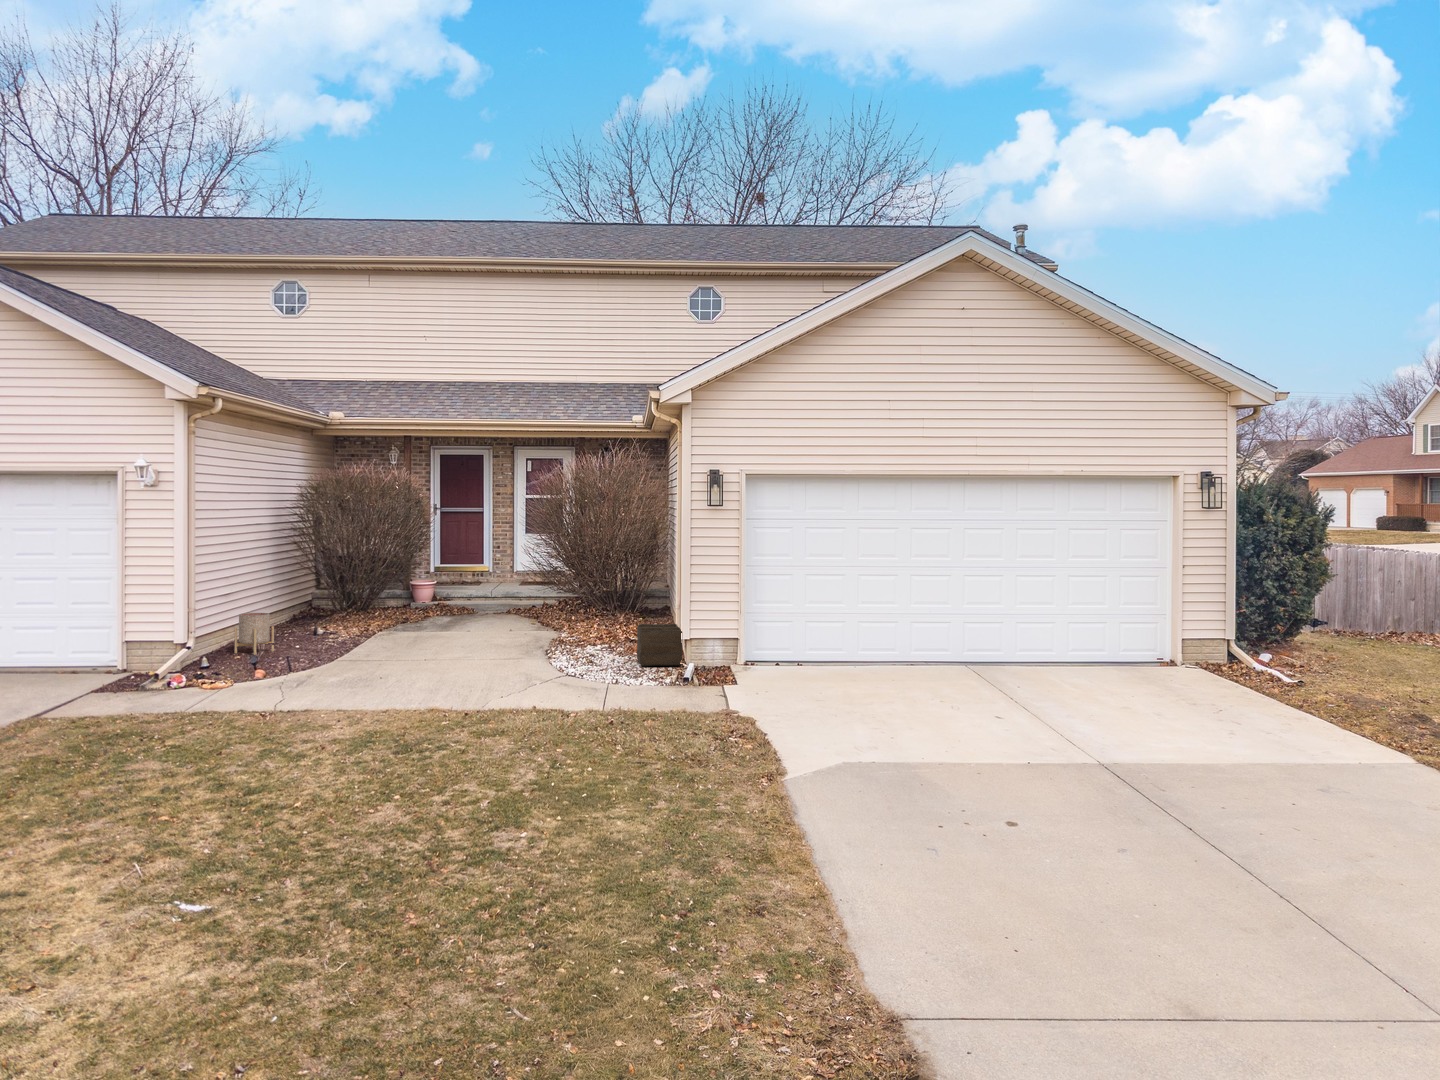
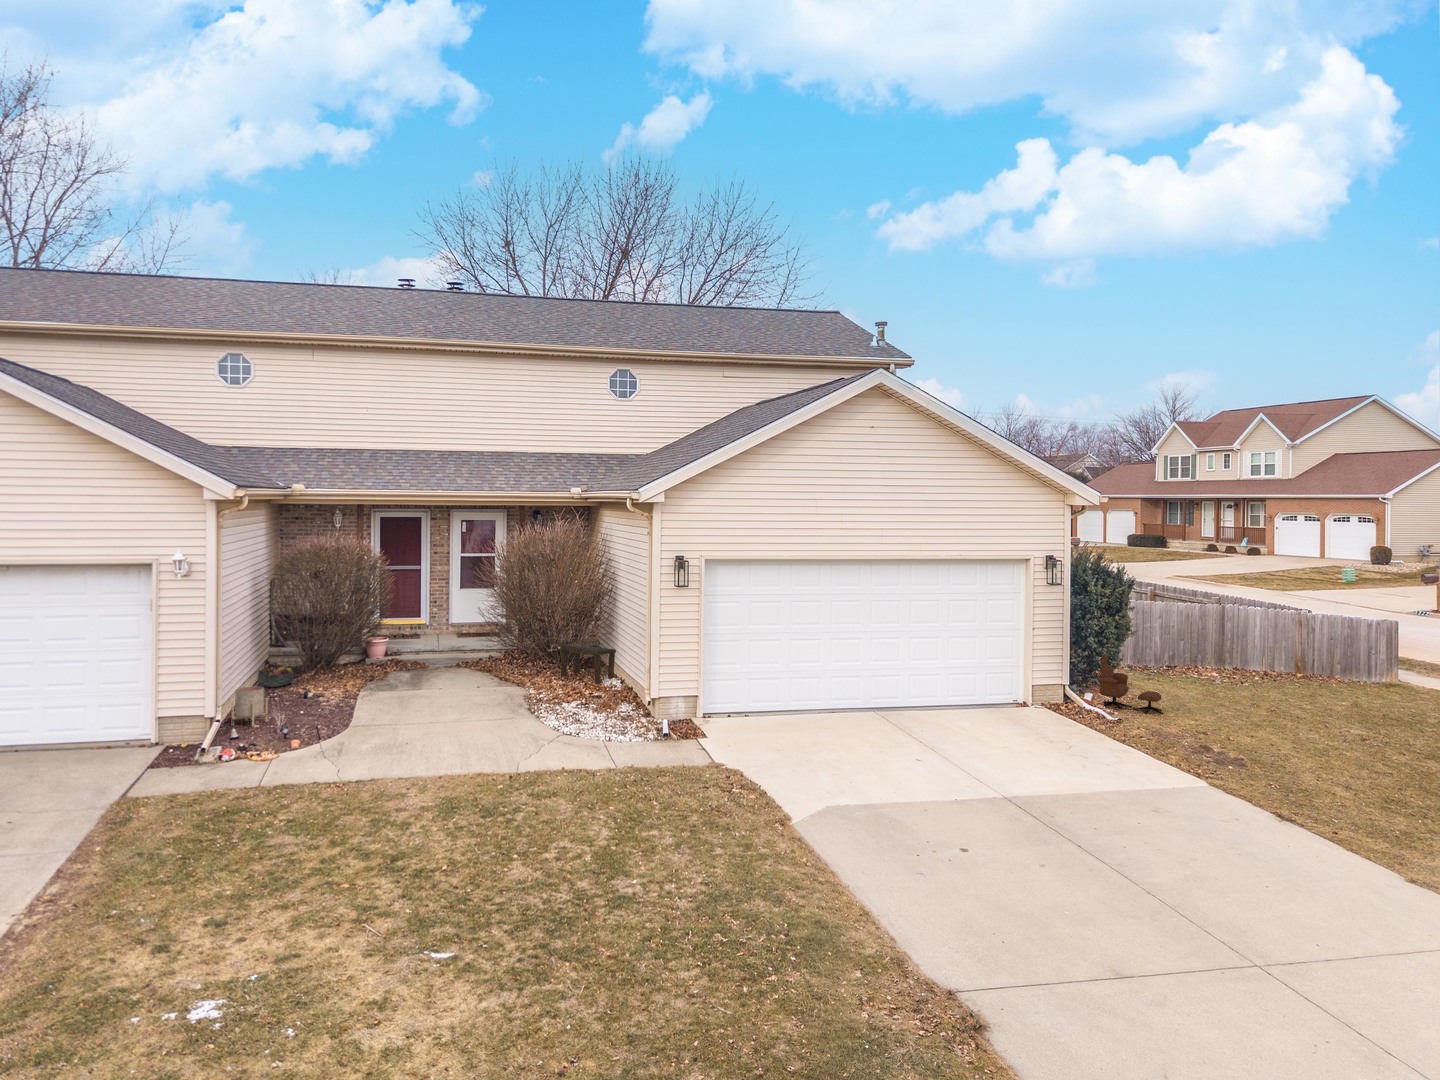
bench: none [610,587,670,629] -> present [560,644,616,683]
basket: none [285,598,324,623] -> present [258,663,293,687]
lounge chair: none [1280,603,1371,682] -> present [1099,654,1163,714]
wooden crate: present [637,624,682,666] -> none [602,685,646,724]

